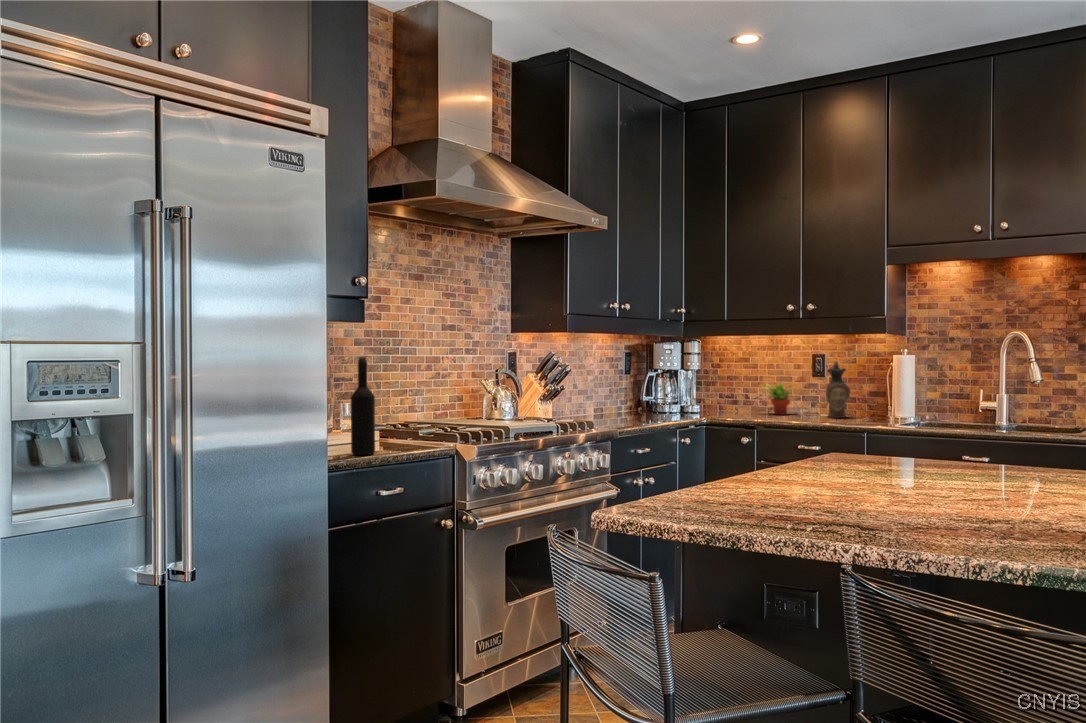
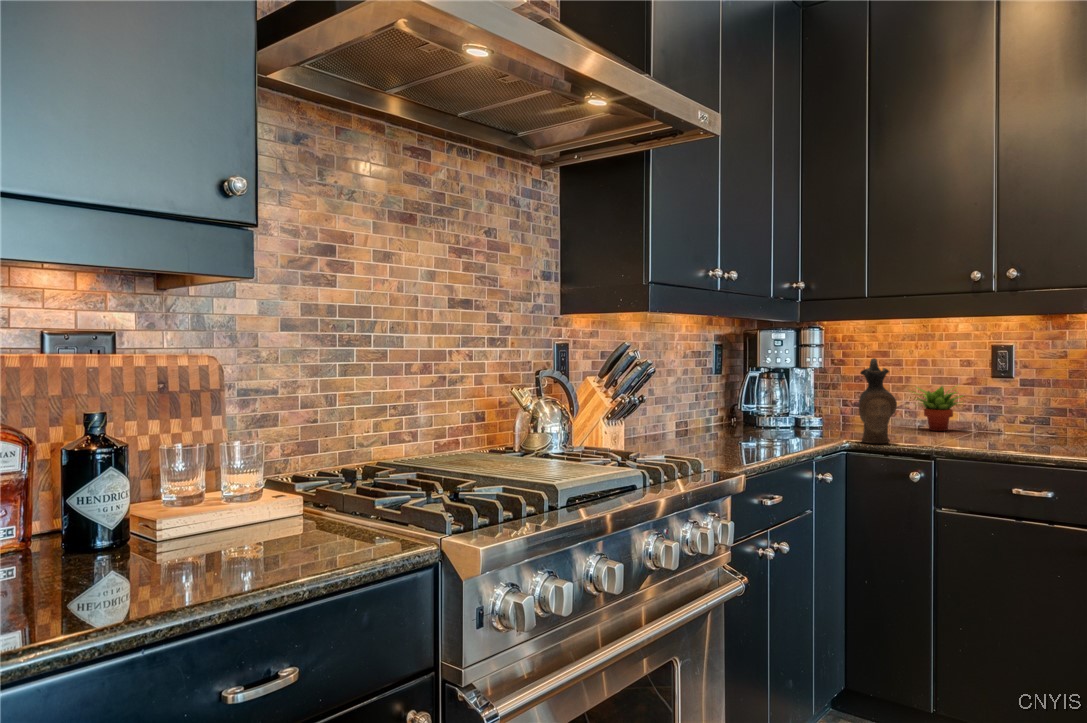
wine bottle: present [351,357,375,455] -> none [167,350,231,592]
ceramic pitcher: present [826,361,850,418] -> present [859,358,897,443]

